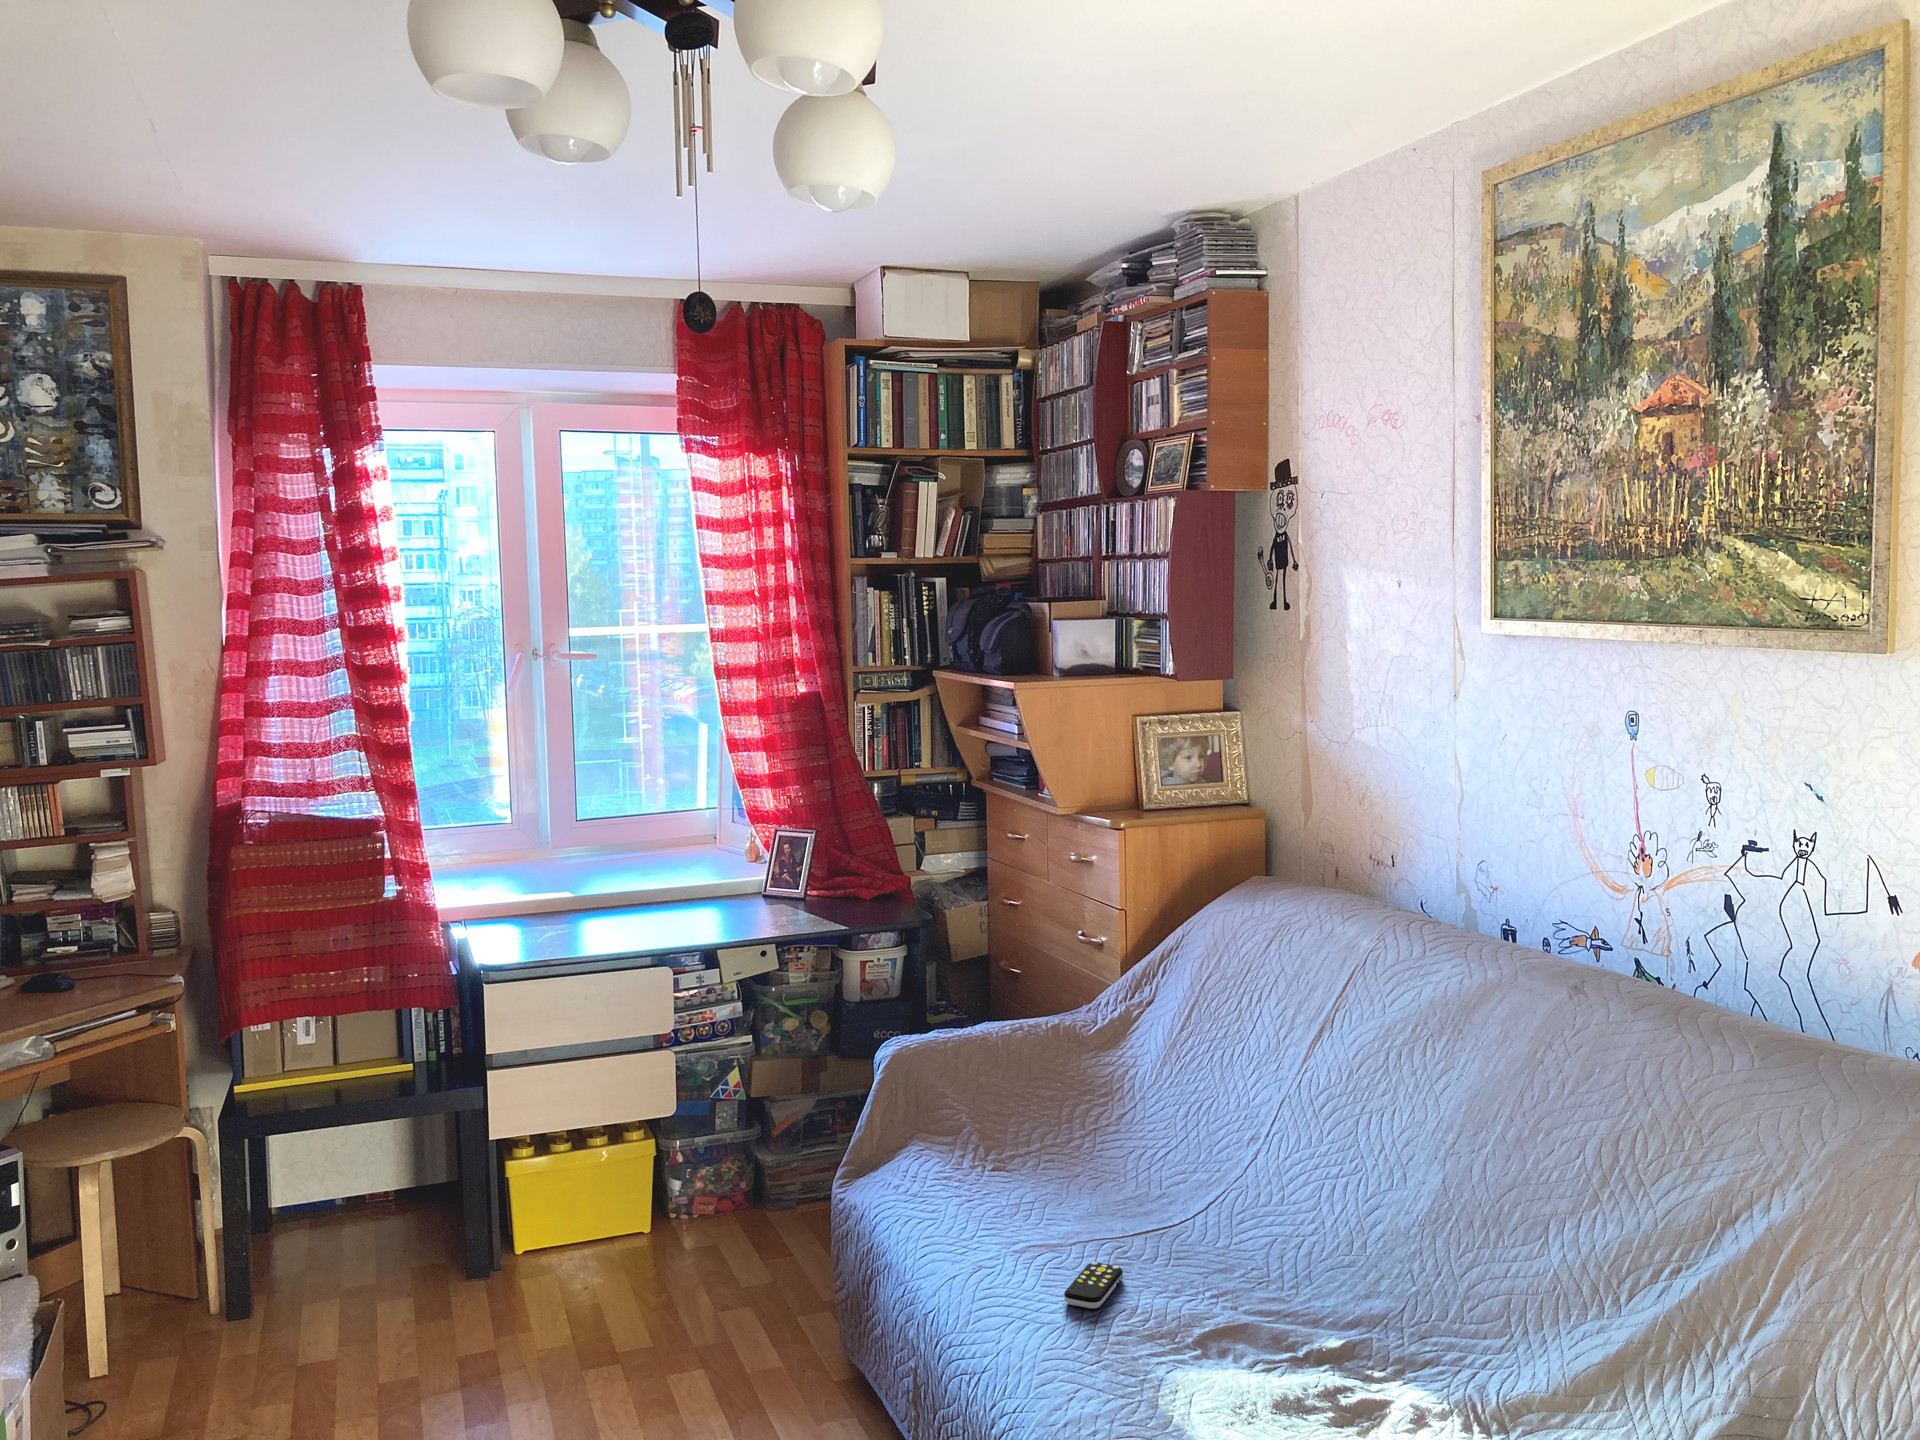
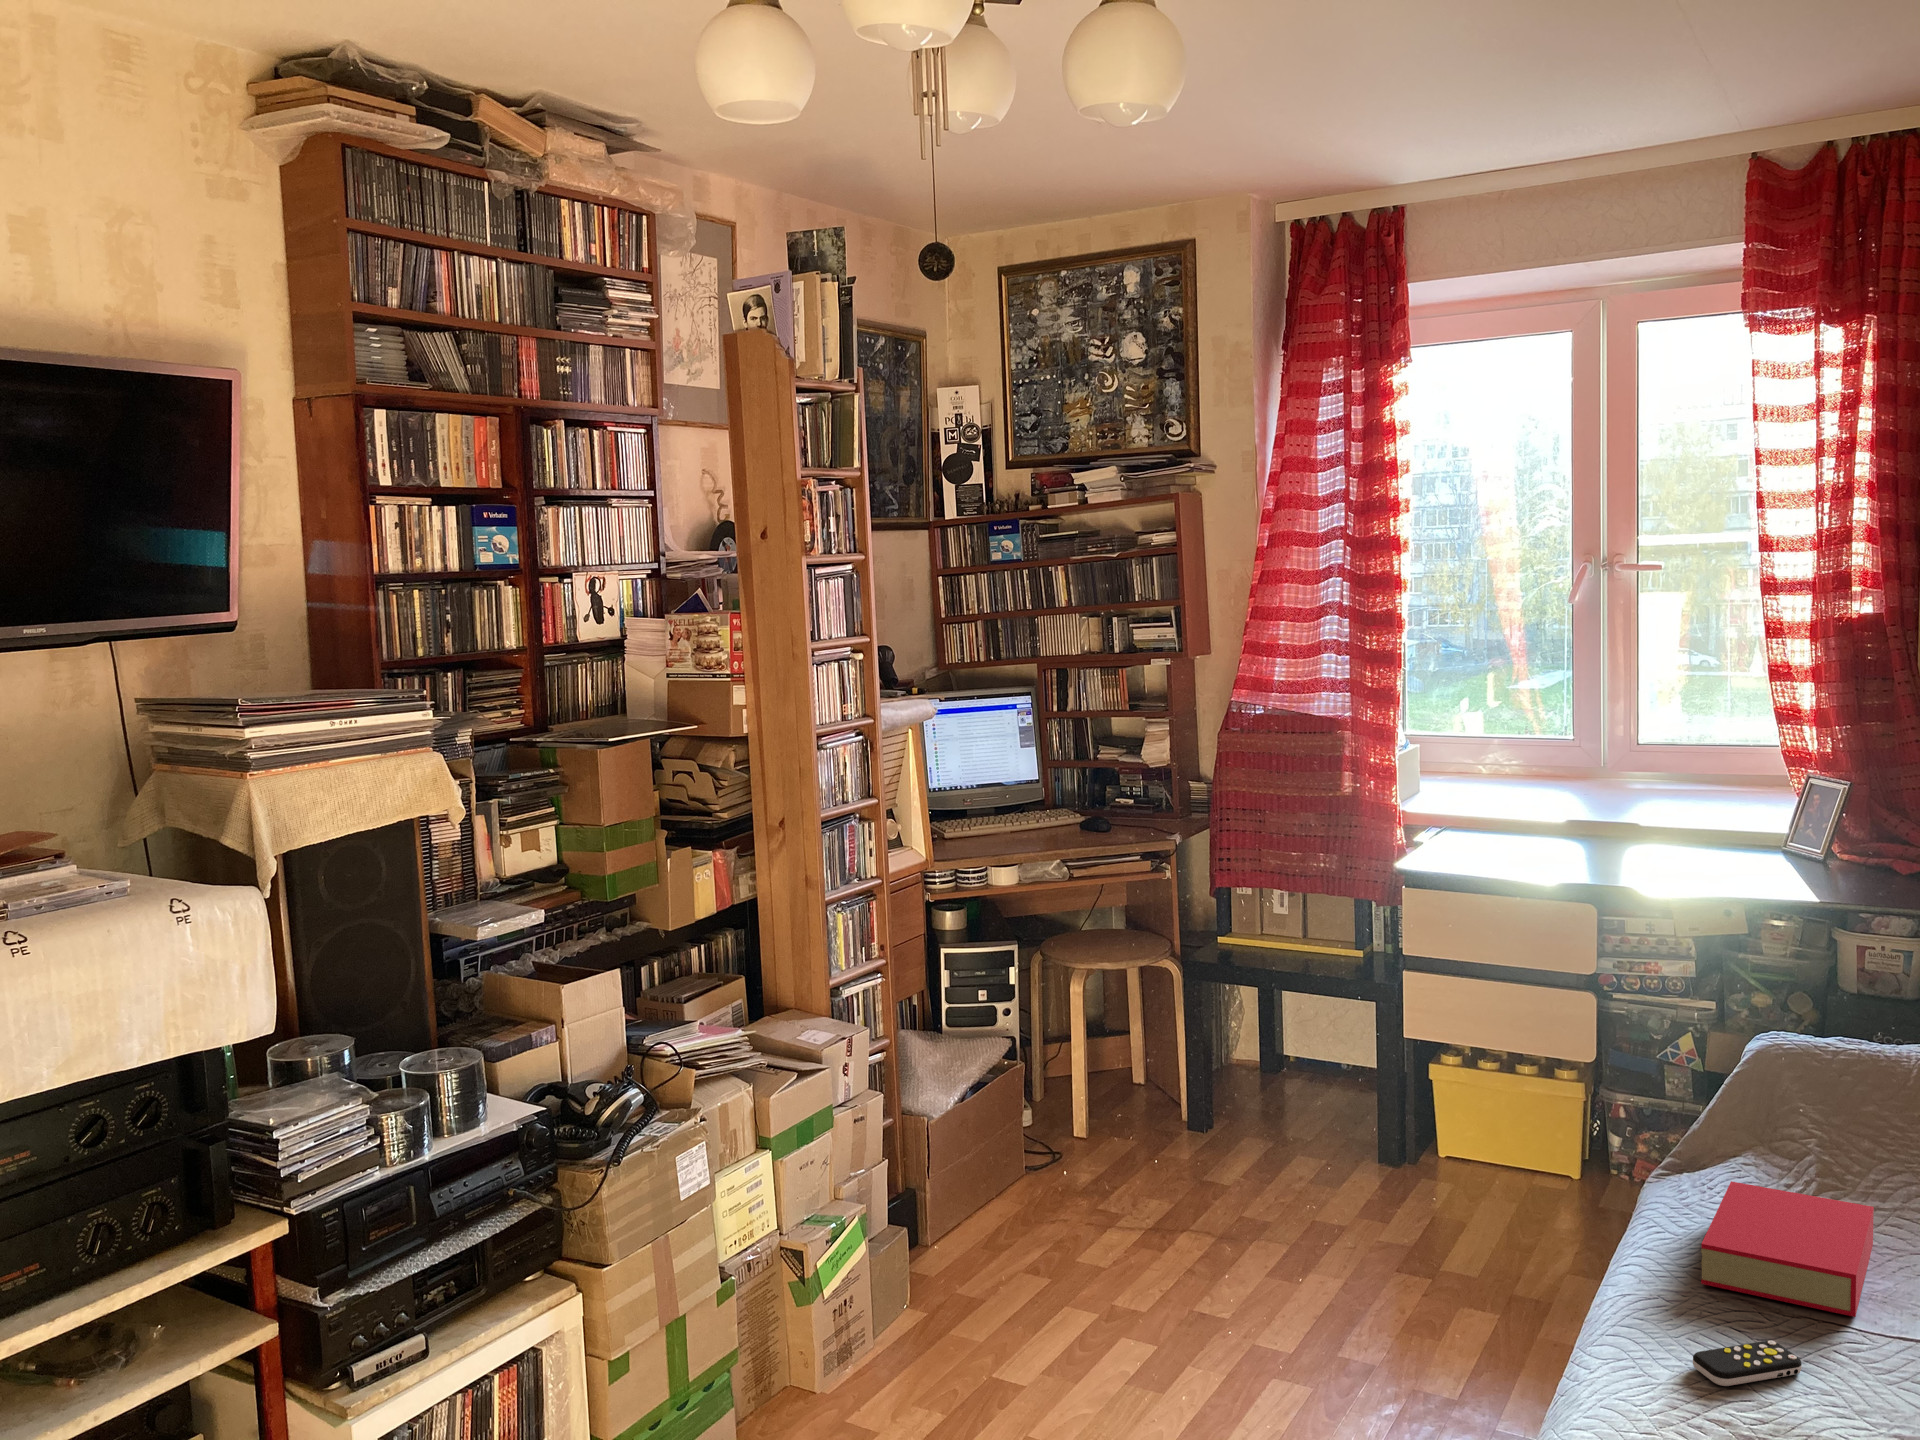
book: none [957,1144,1105,1243] -> present [1701,1181,1874,1317]

